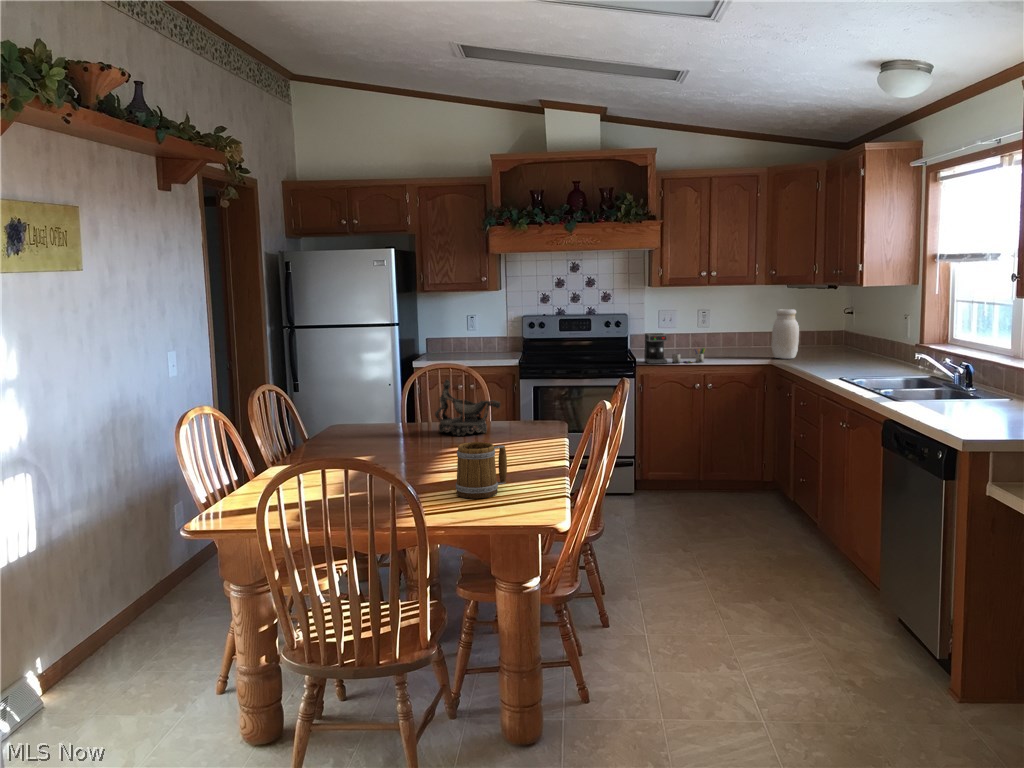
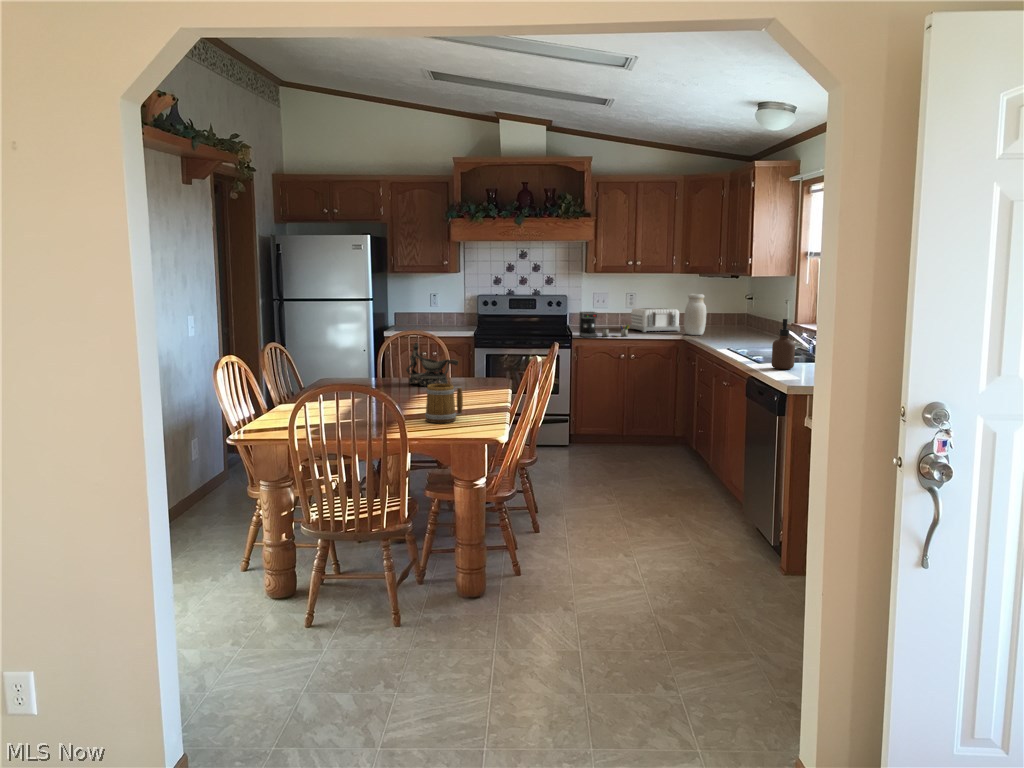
toaster: none [700,325,764,356] -> present [628,308,680,332]
soap dispenser: none [916,342,949,409] -> present [772,319,795,369]

